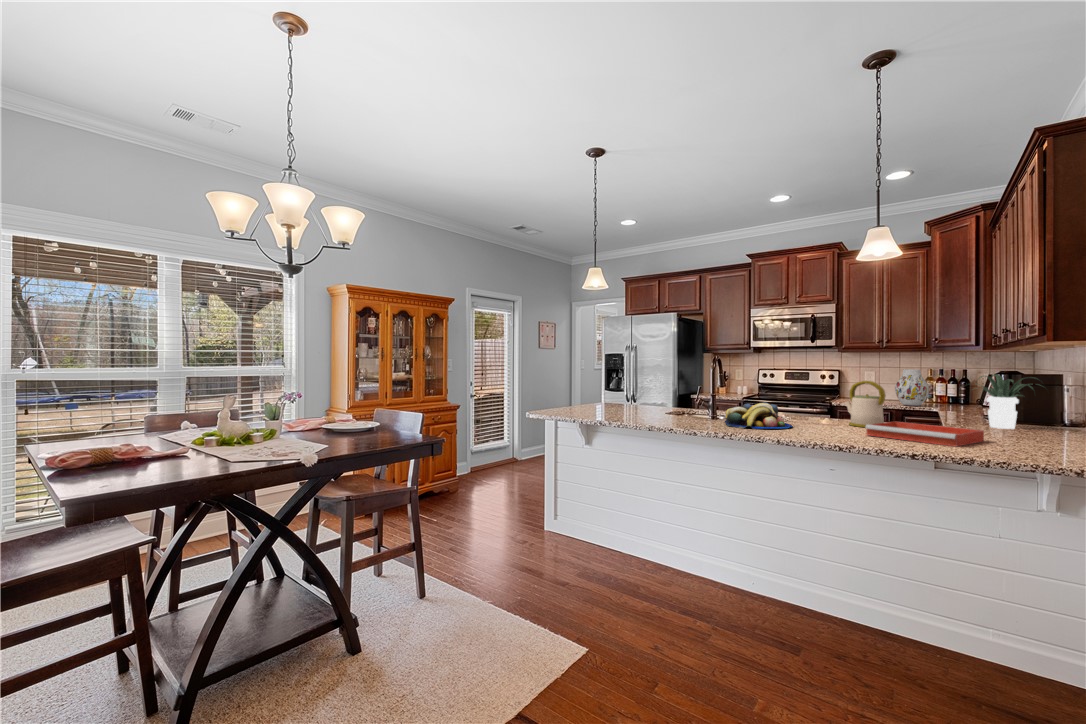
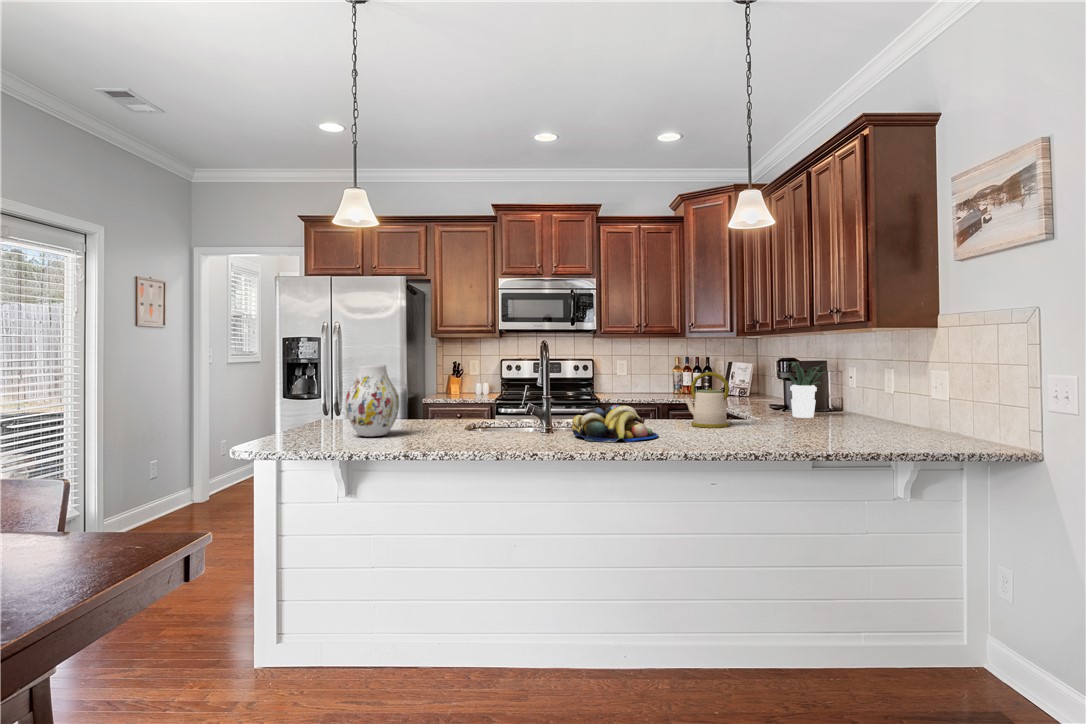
vase: present [895,369,929,406] -> present [345,365,399,437]
tray: present [865,422,984,447] -> none [744,418,838,442]

